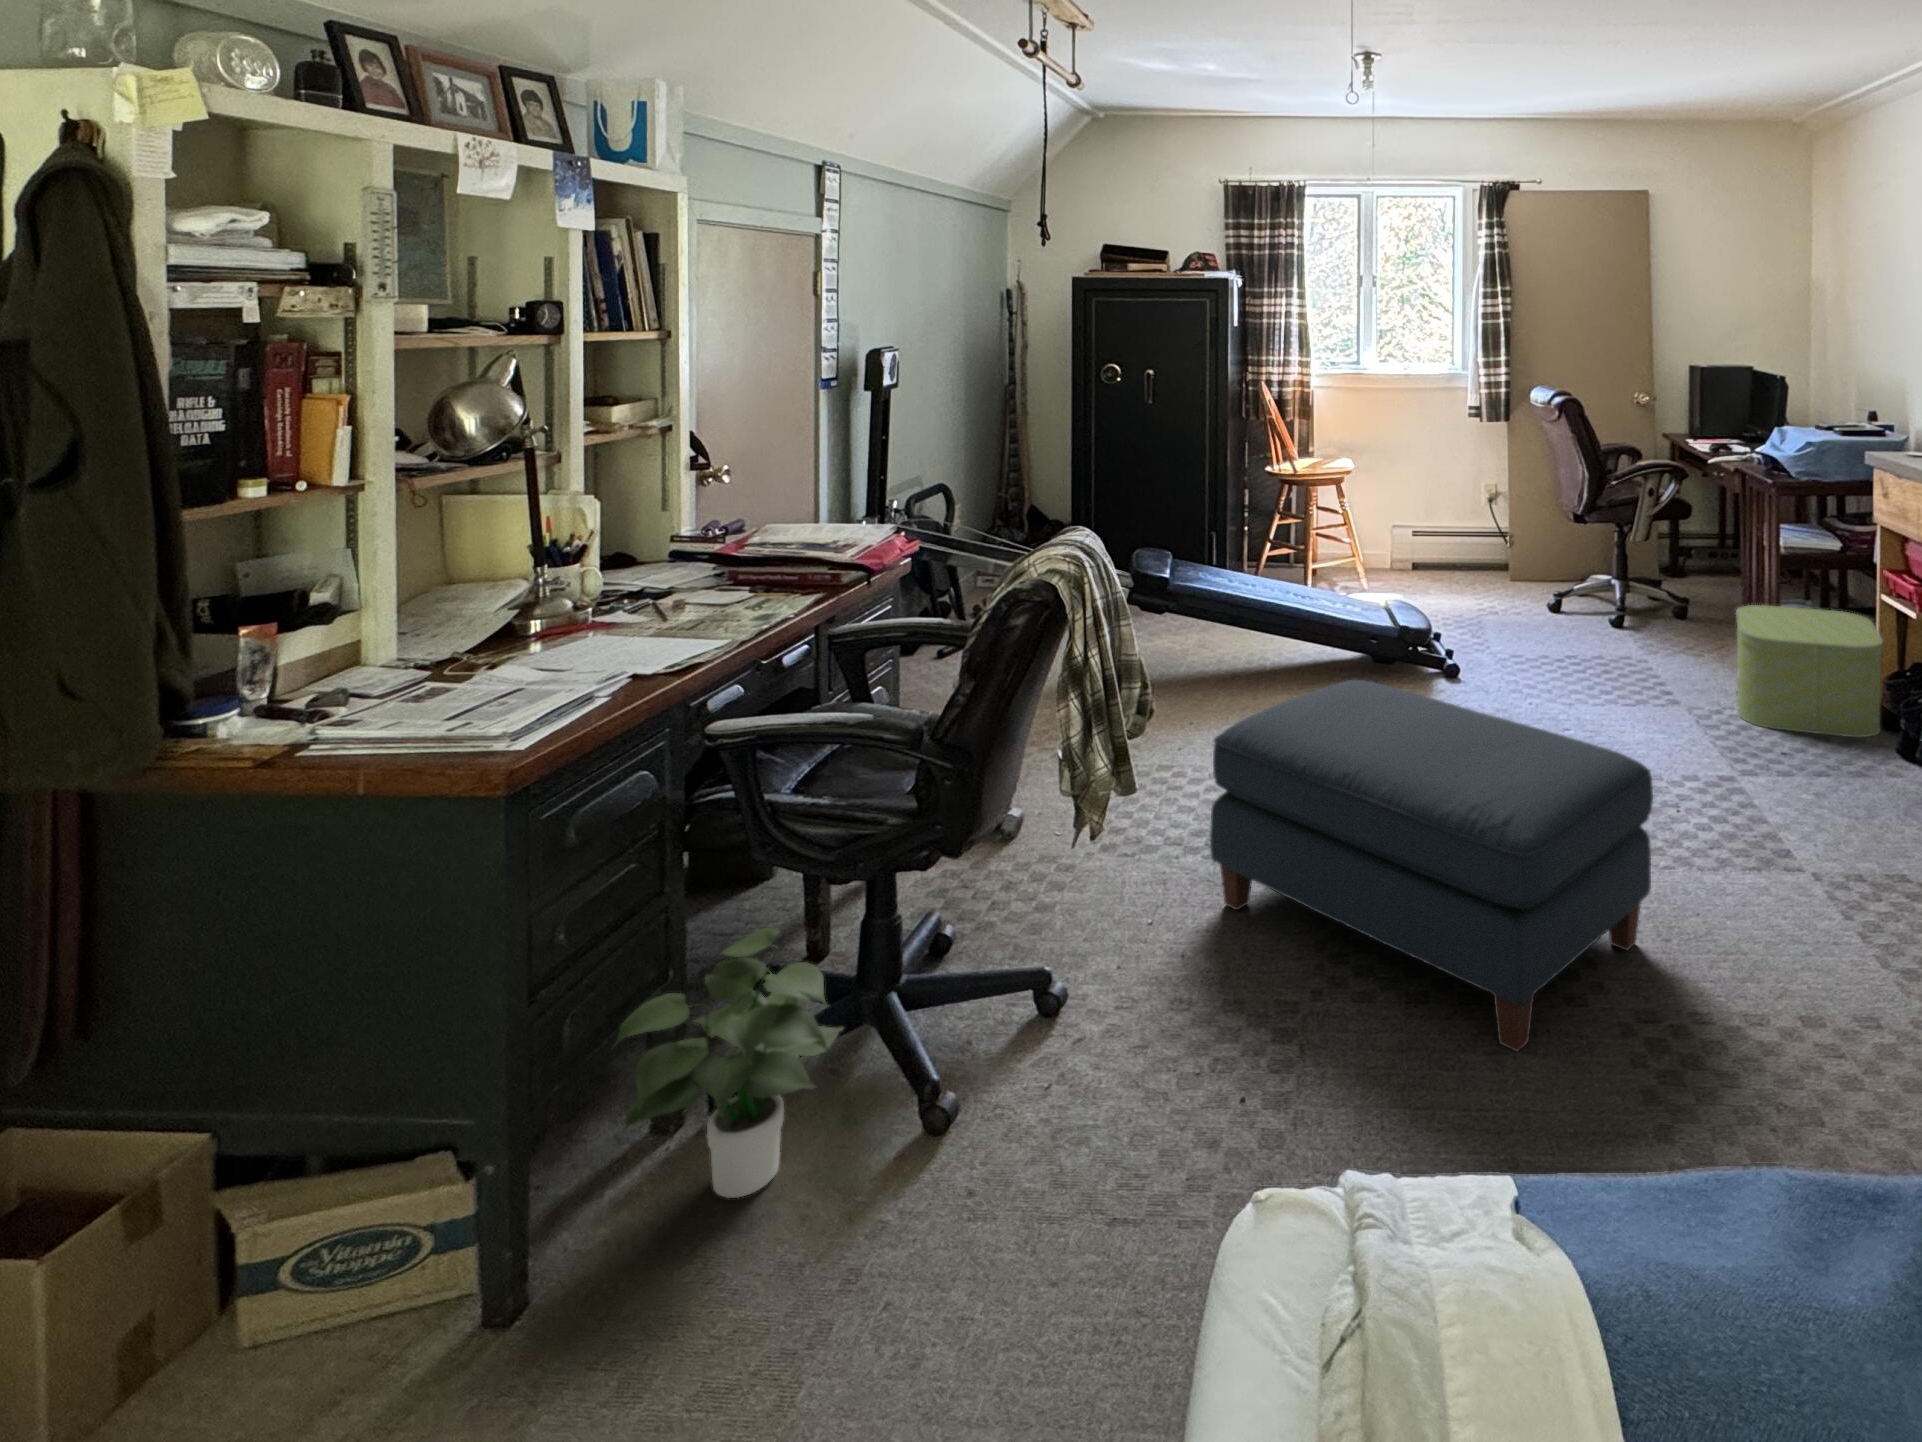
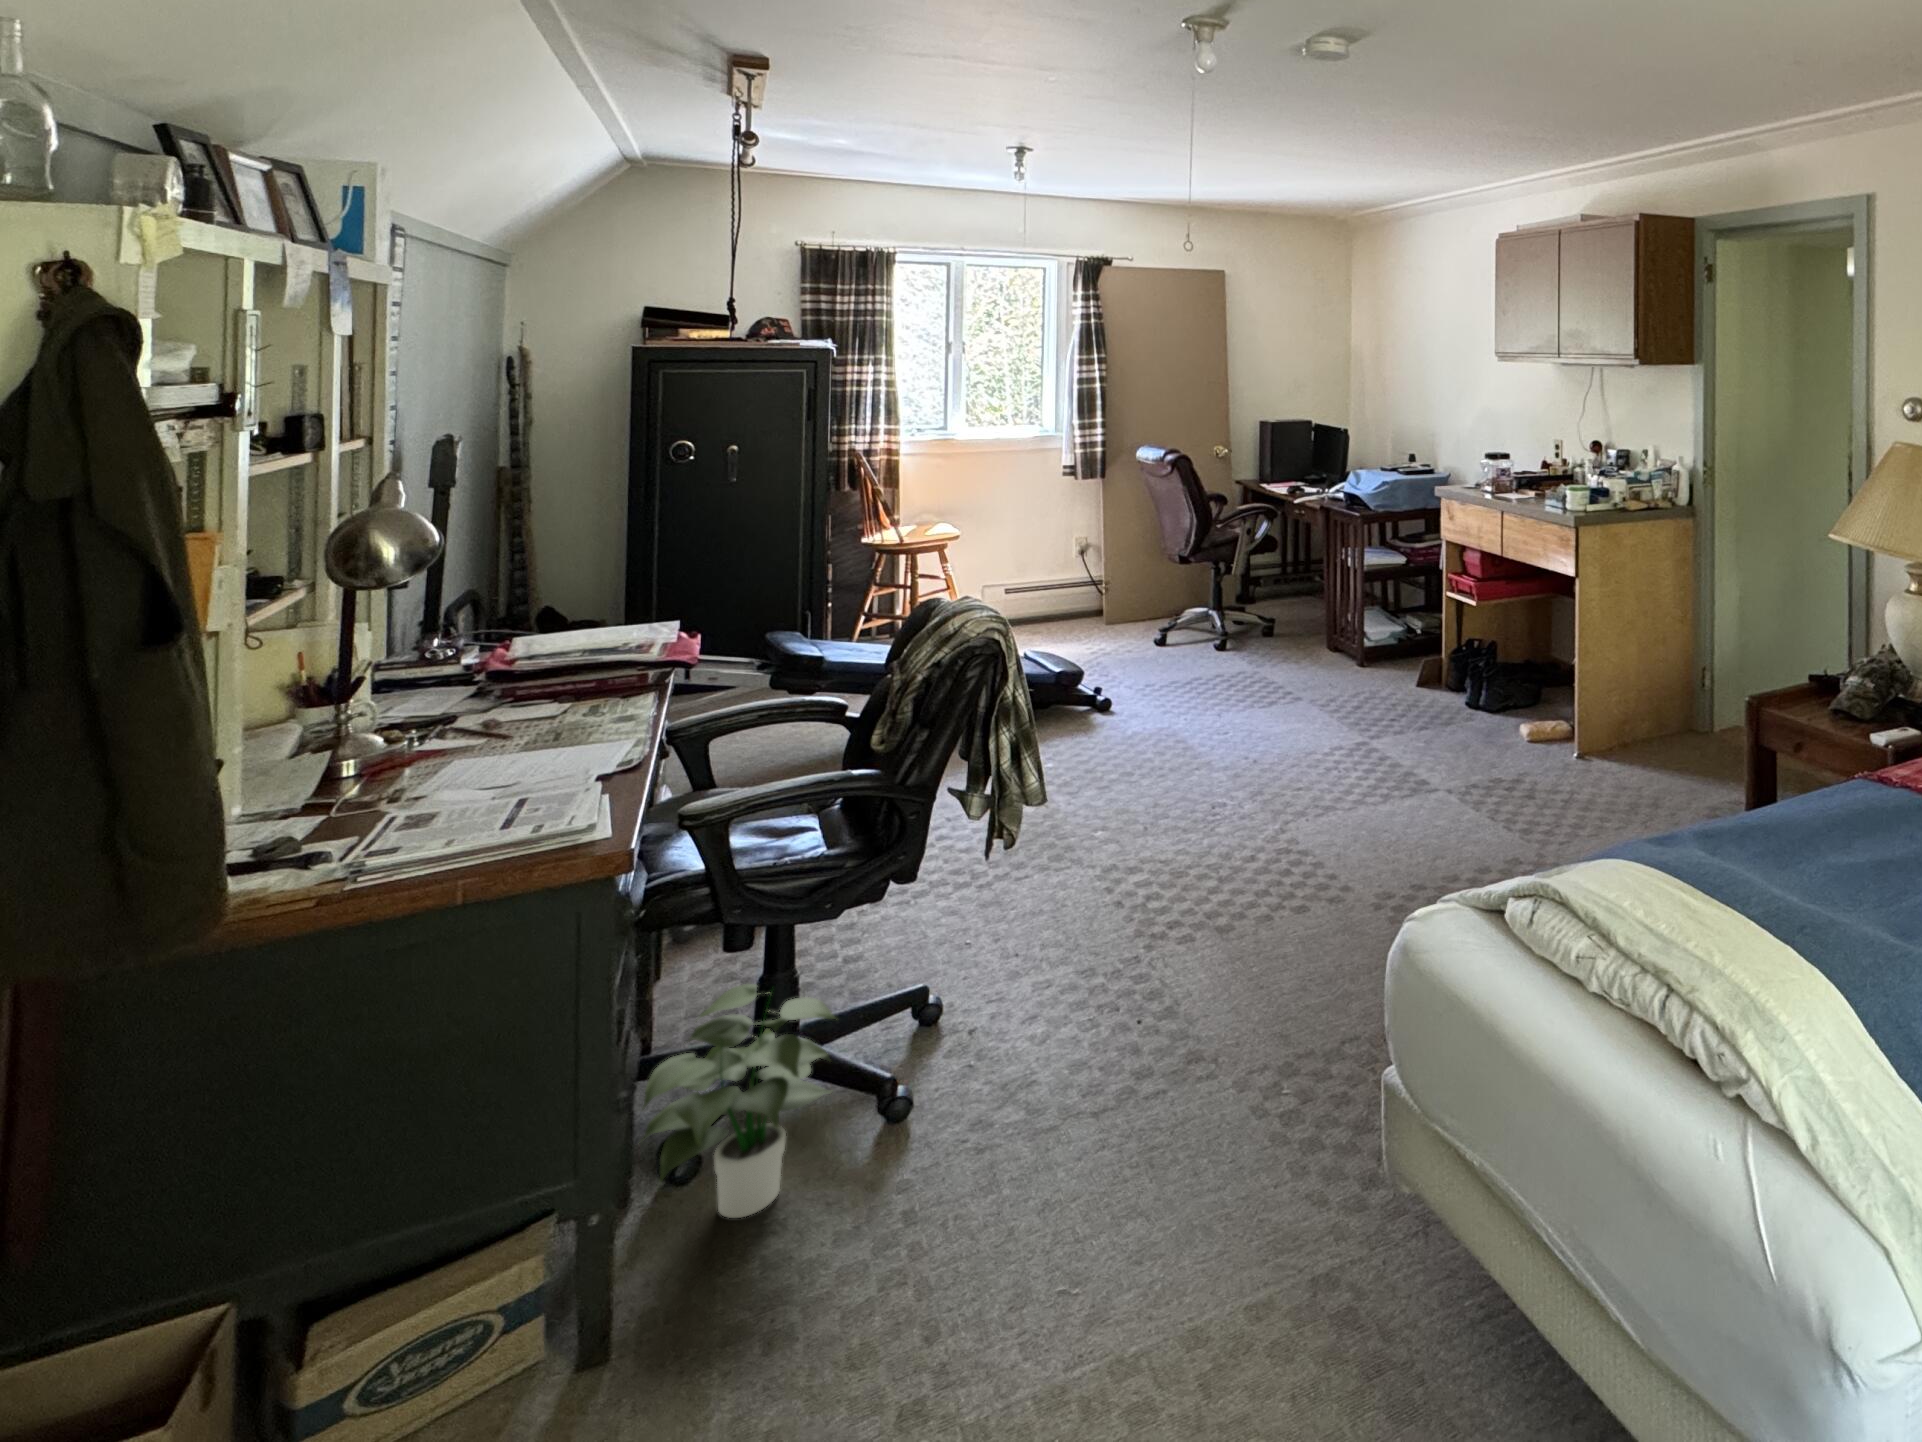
storage box: present [1736,605,1883,737] -> none [1344,611,1453,706]
ottoman: present [1210,680,1653,1051] -> none [1020,709,1372,934]

